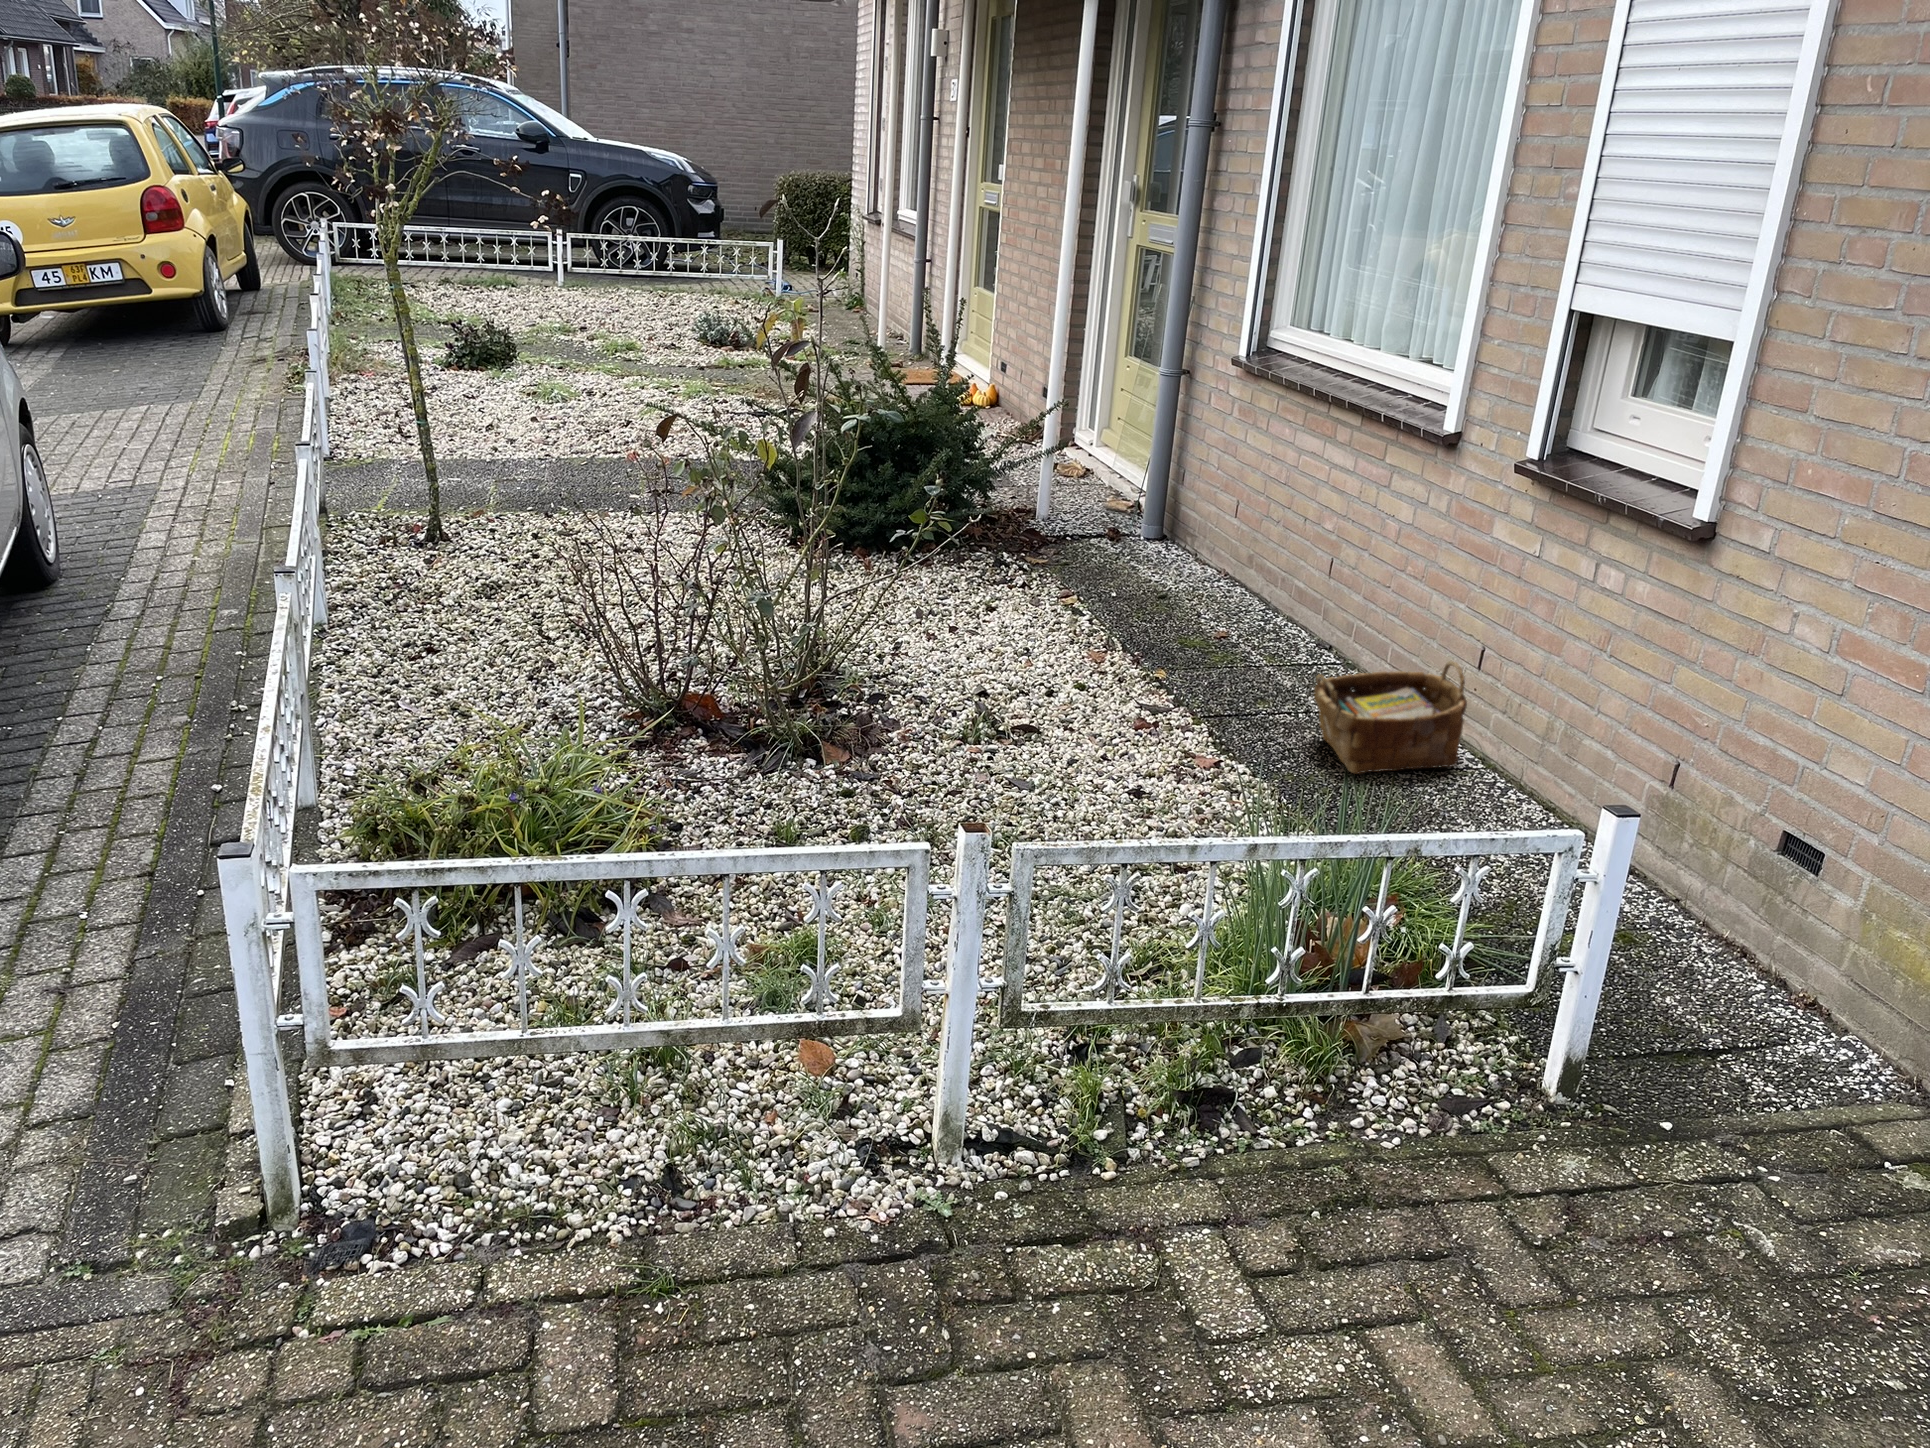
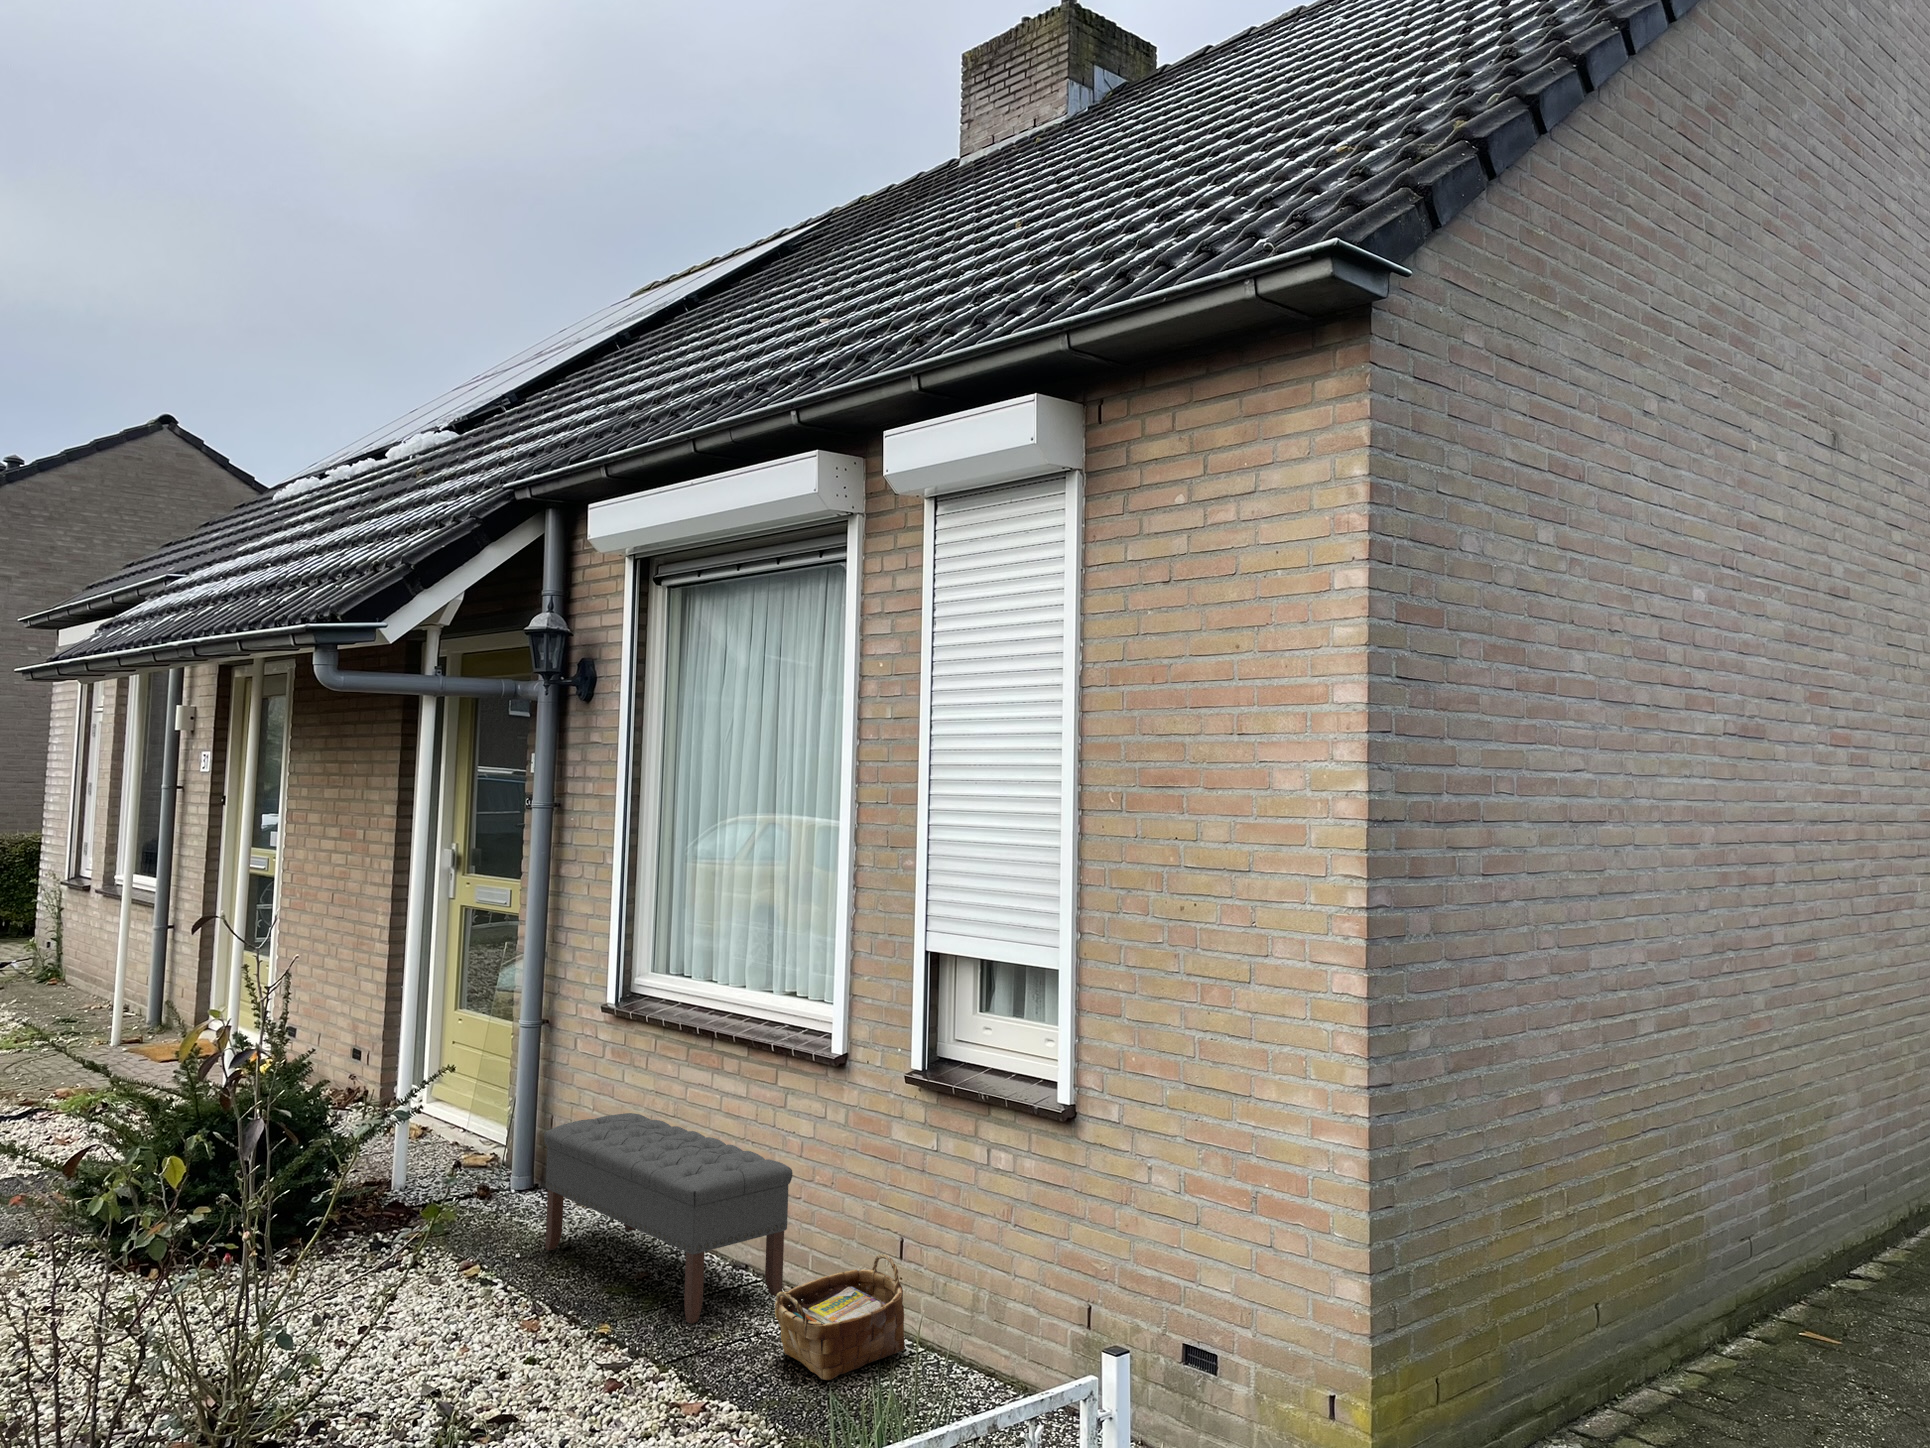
bench: none [1142,472,1382,689] -> present [544,1113,793,1324]

